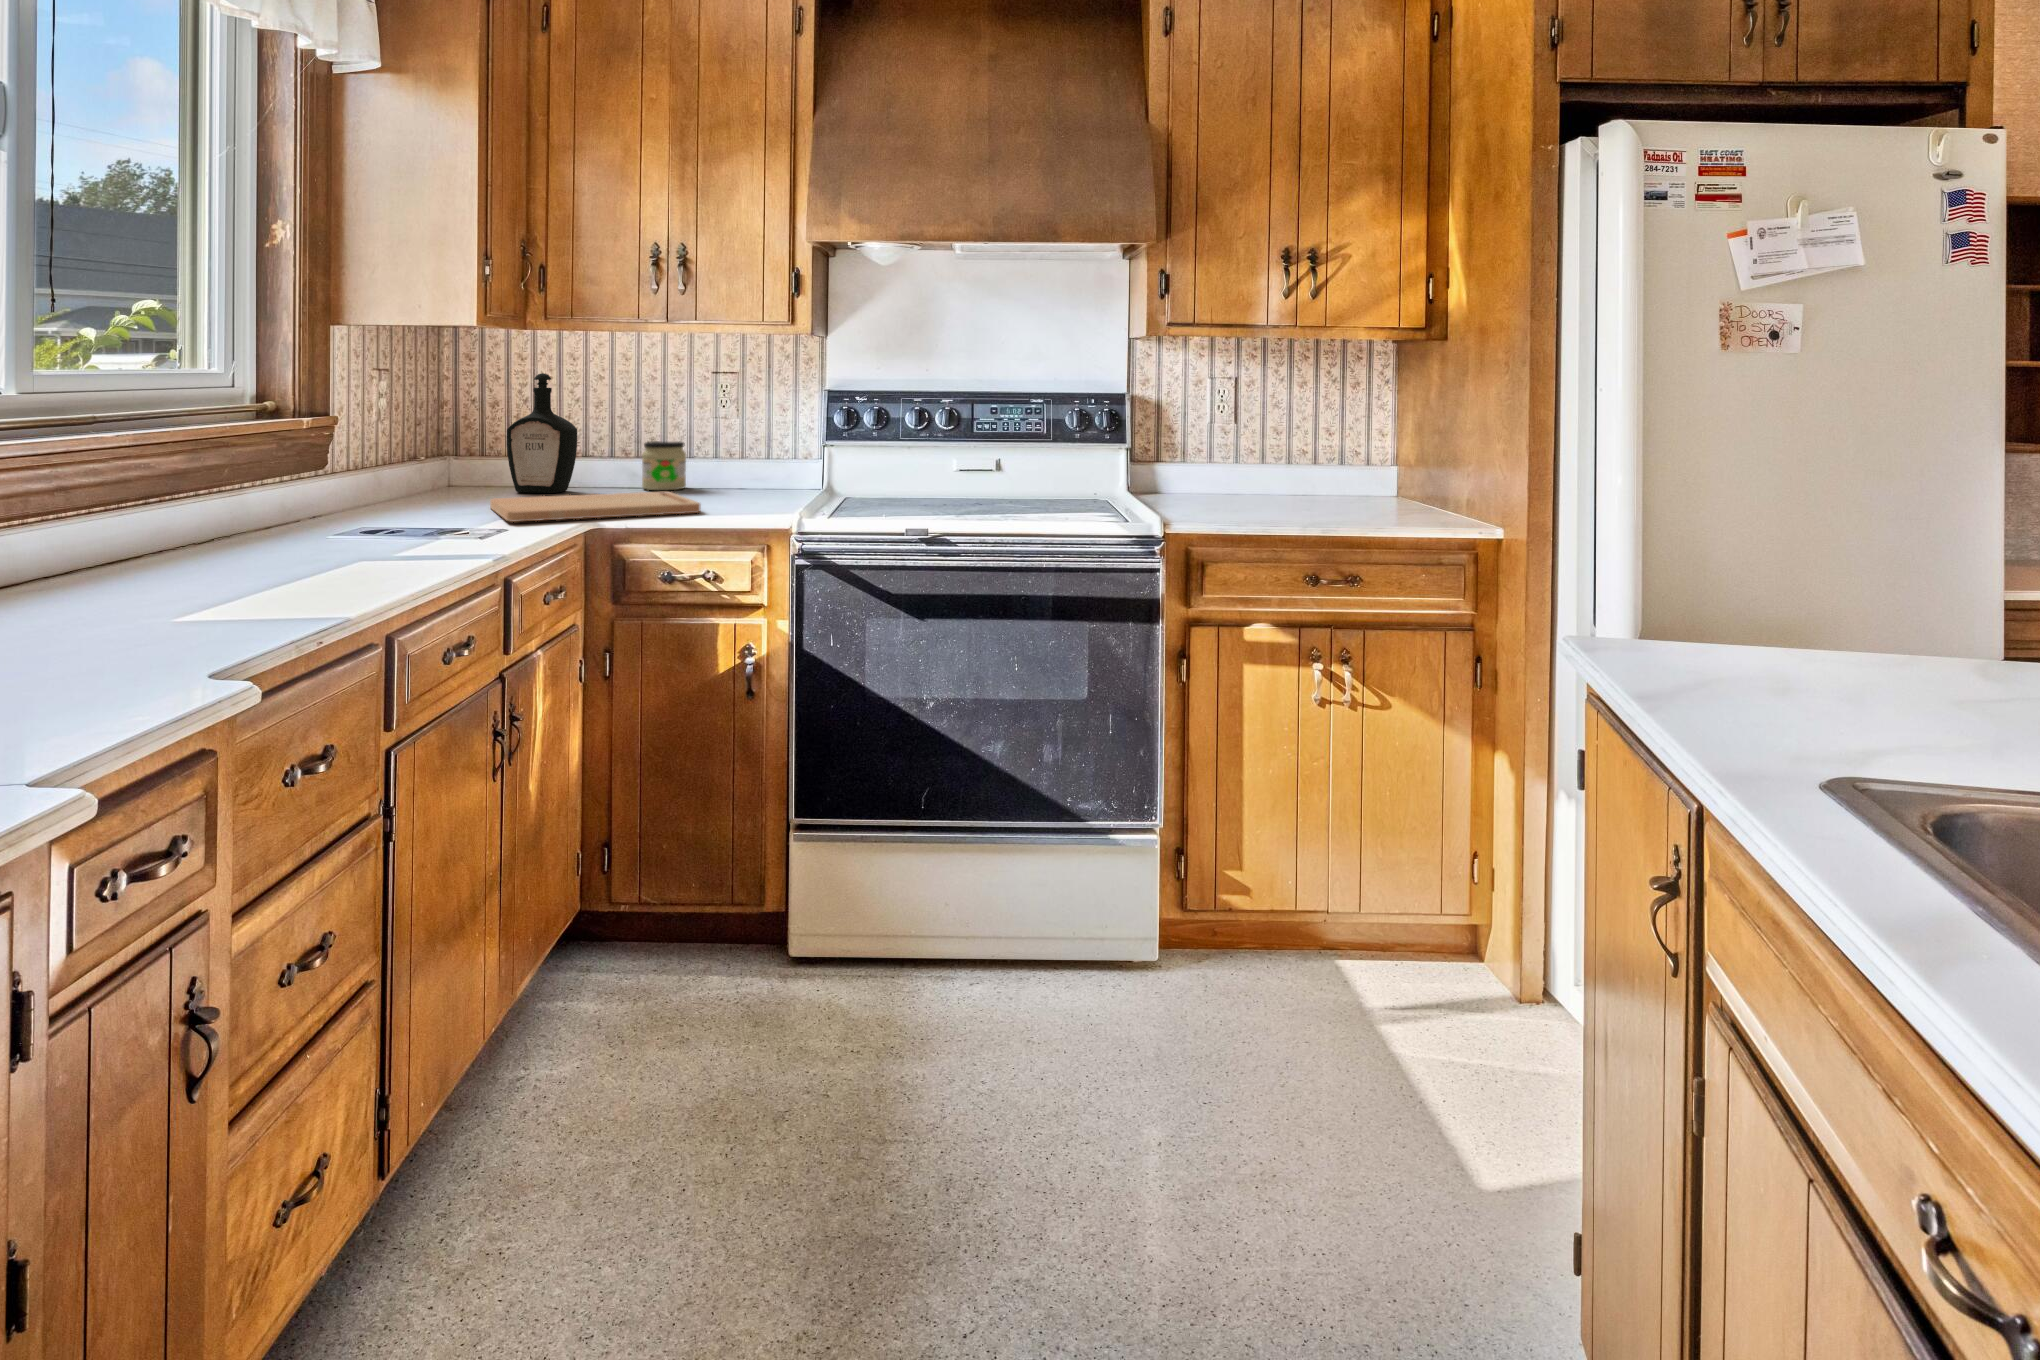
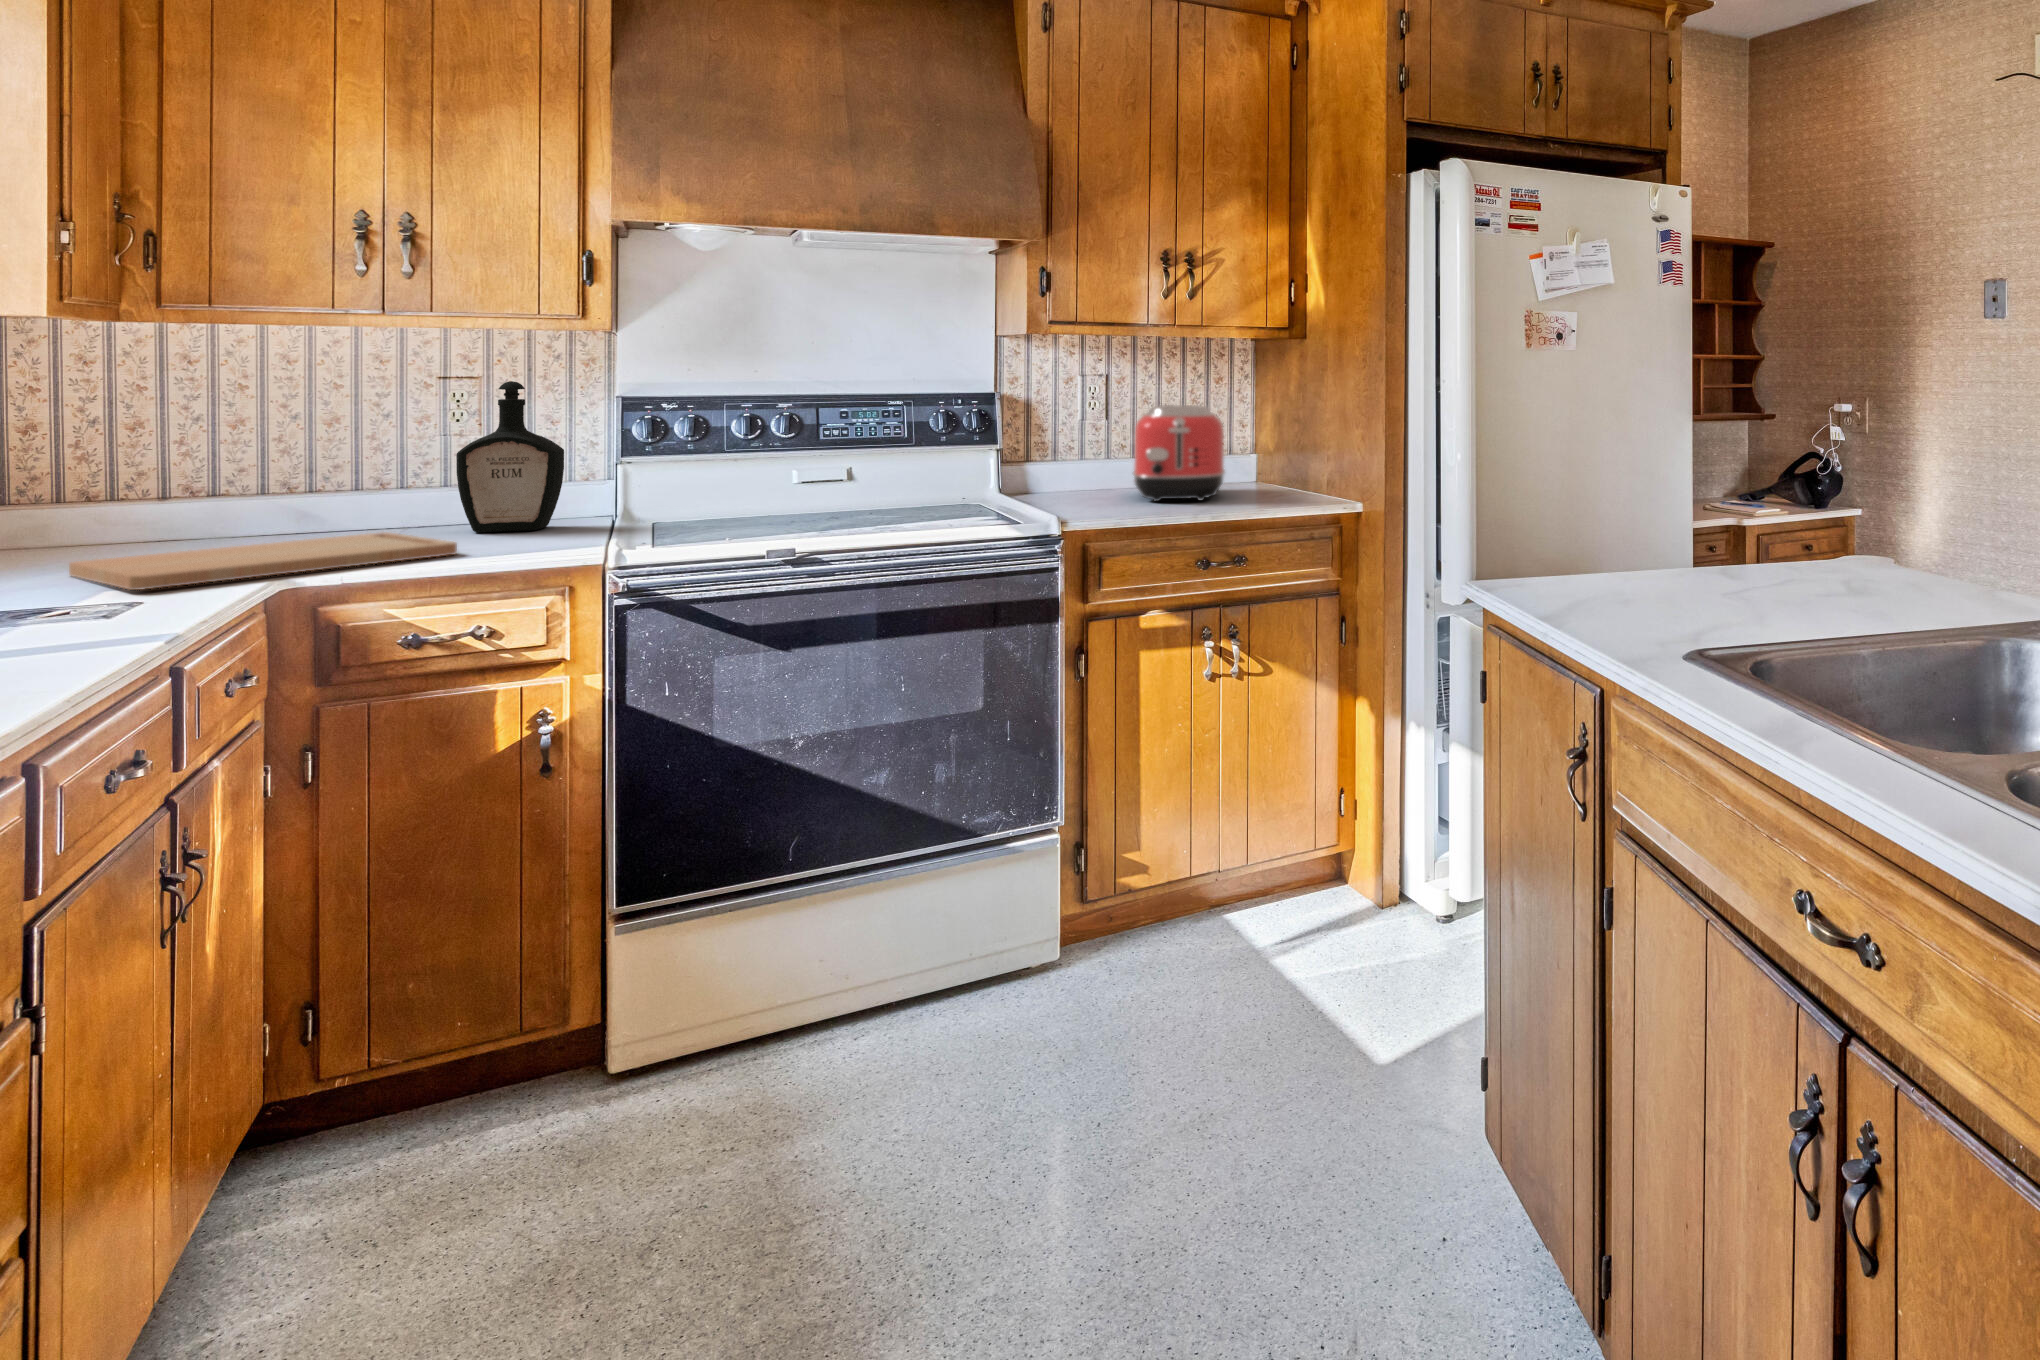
bottle: present [507,373,577,493] -> present [456,381,564,532]
toaster: none [1253,410,1352,512] -> present [1133,405,1225,501]
jar: present [642,441,686,490] -> none [327,467,402,532]

